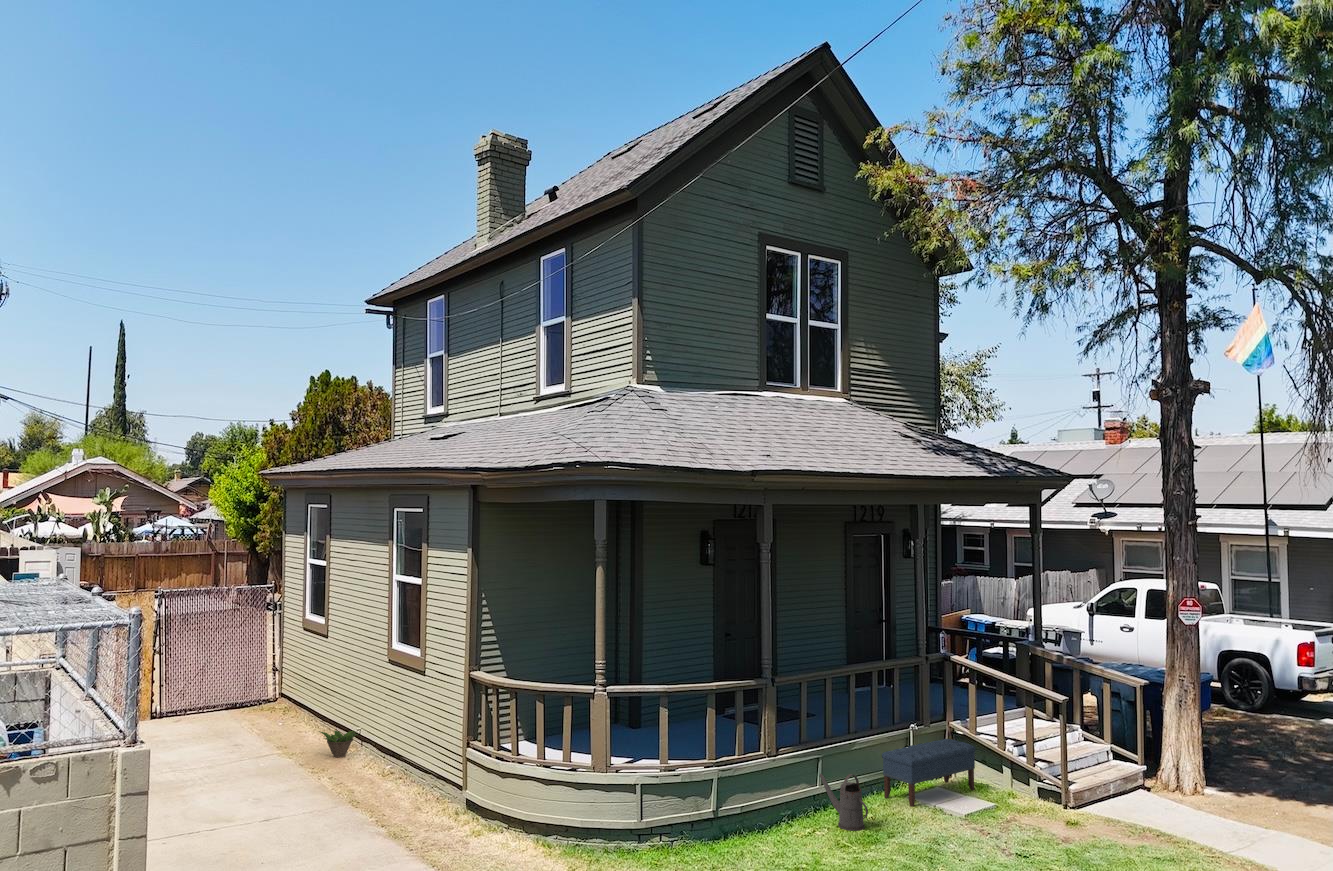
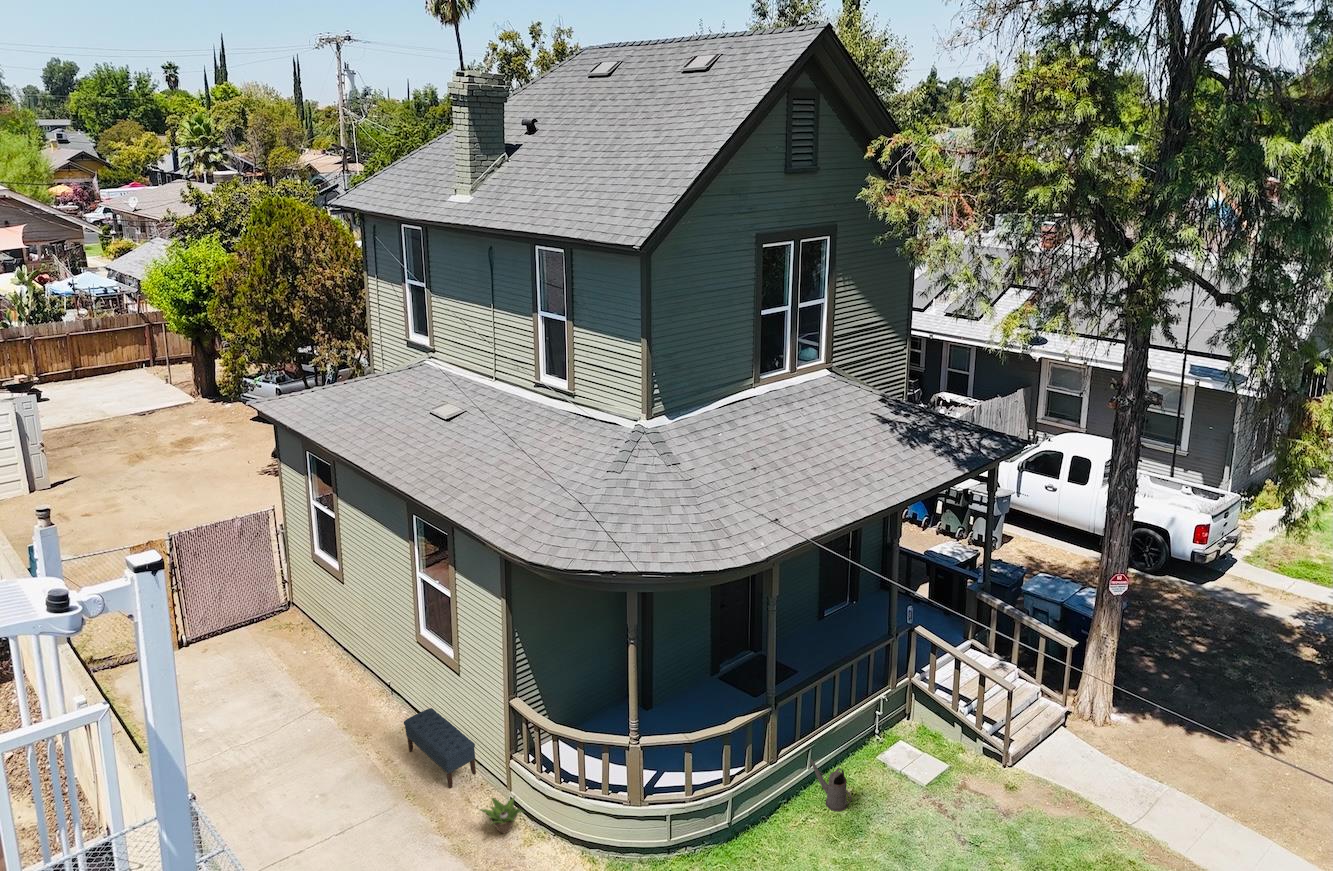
decorative plant: present [319,731,358,758] -> present [480,796,524,833]
bench: present [882,739,976,807] -> present [404,708,476,788]

